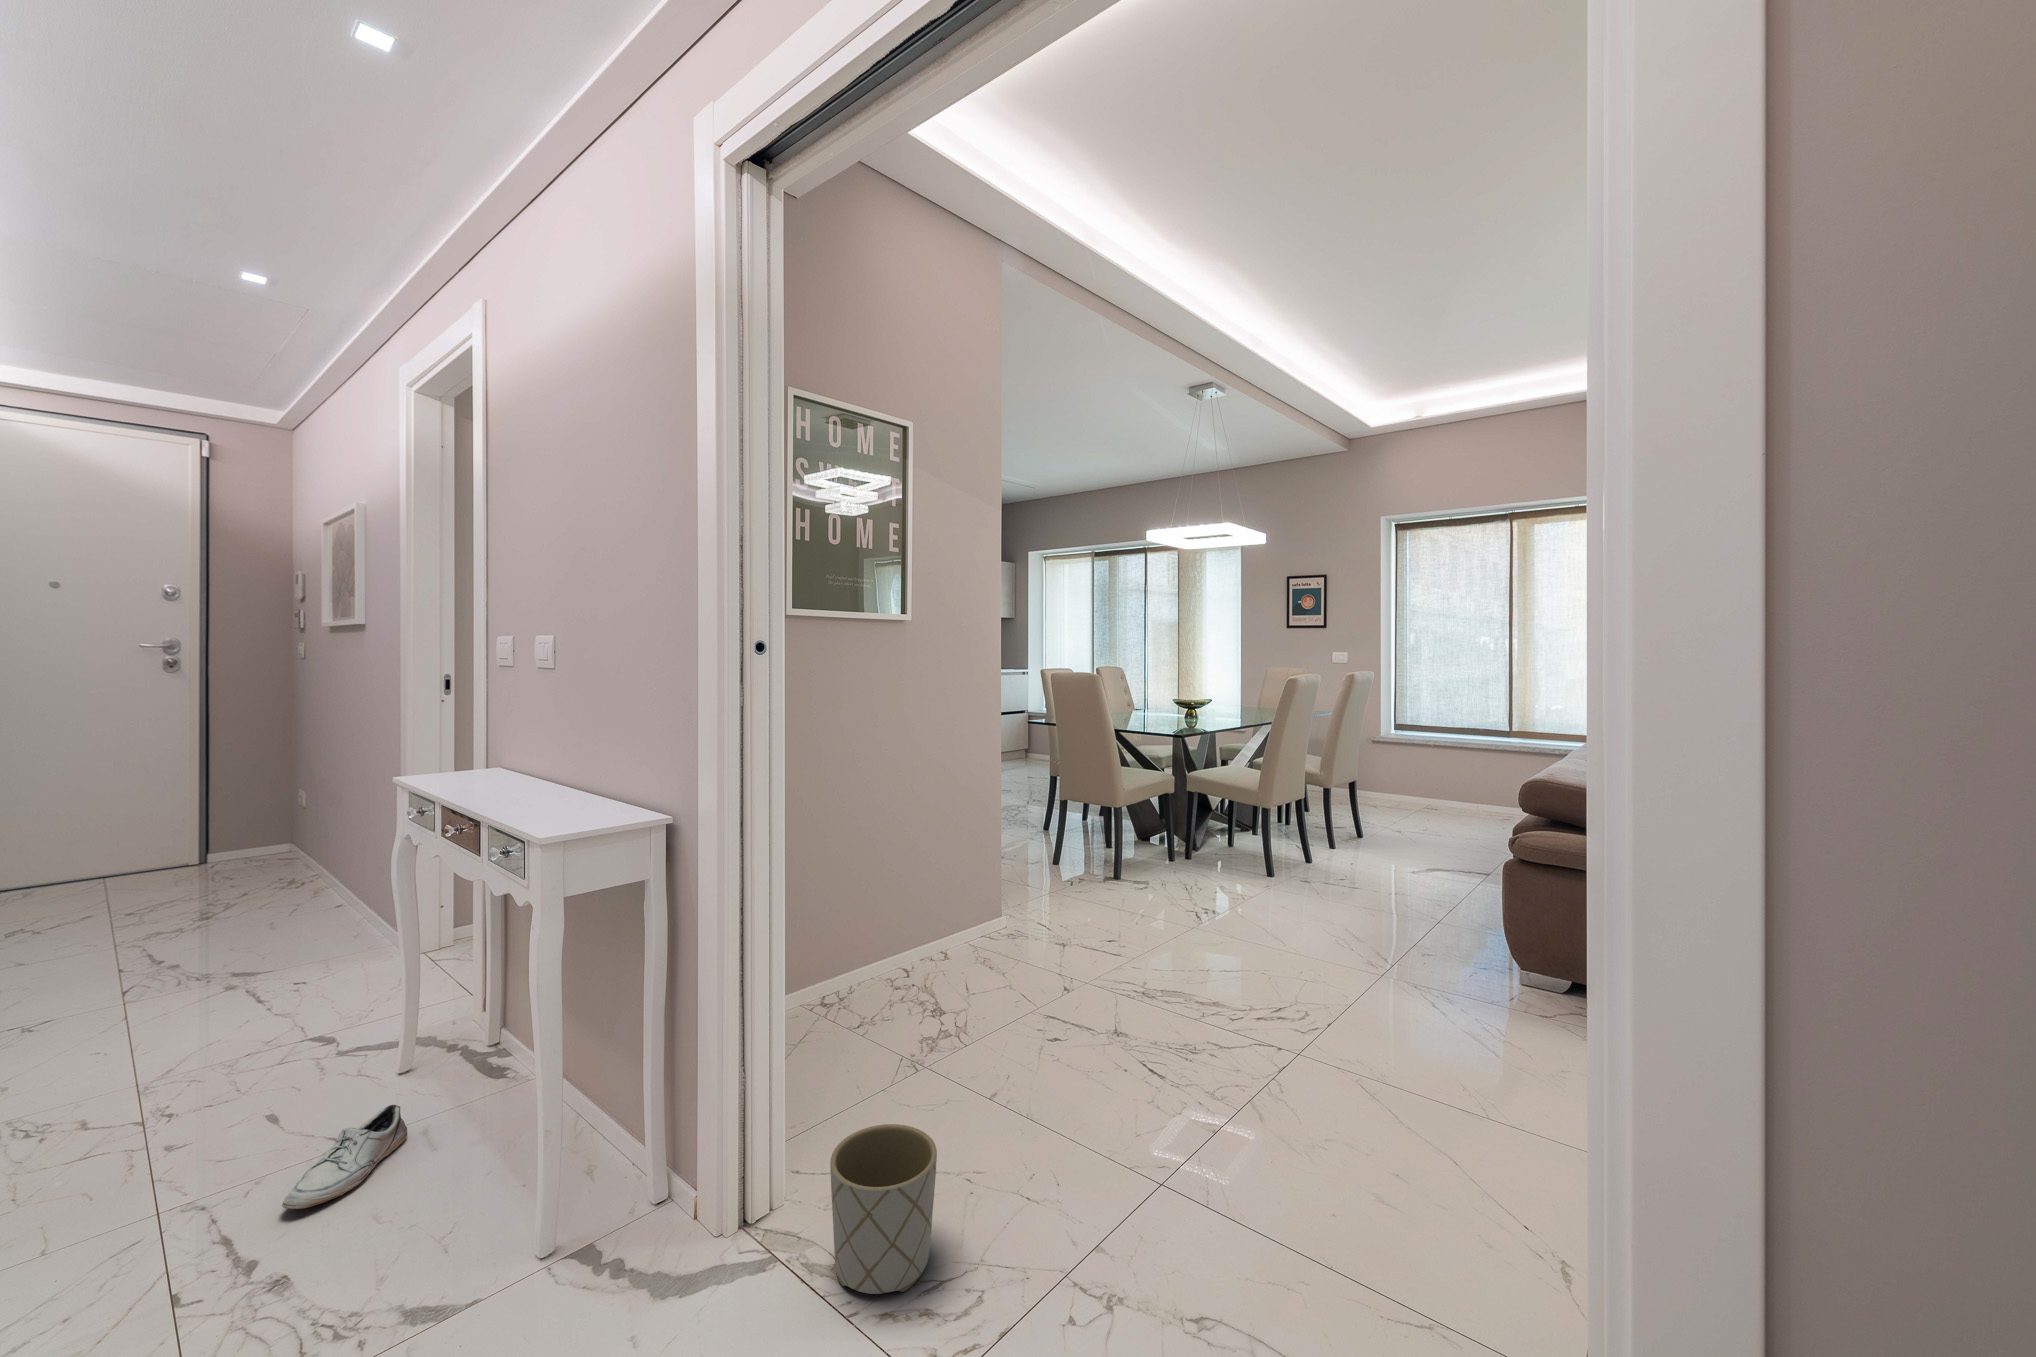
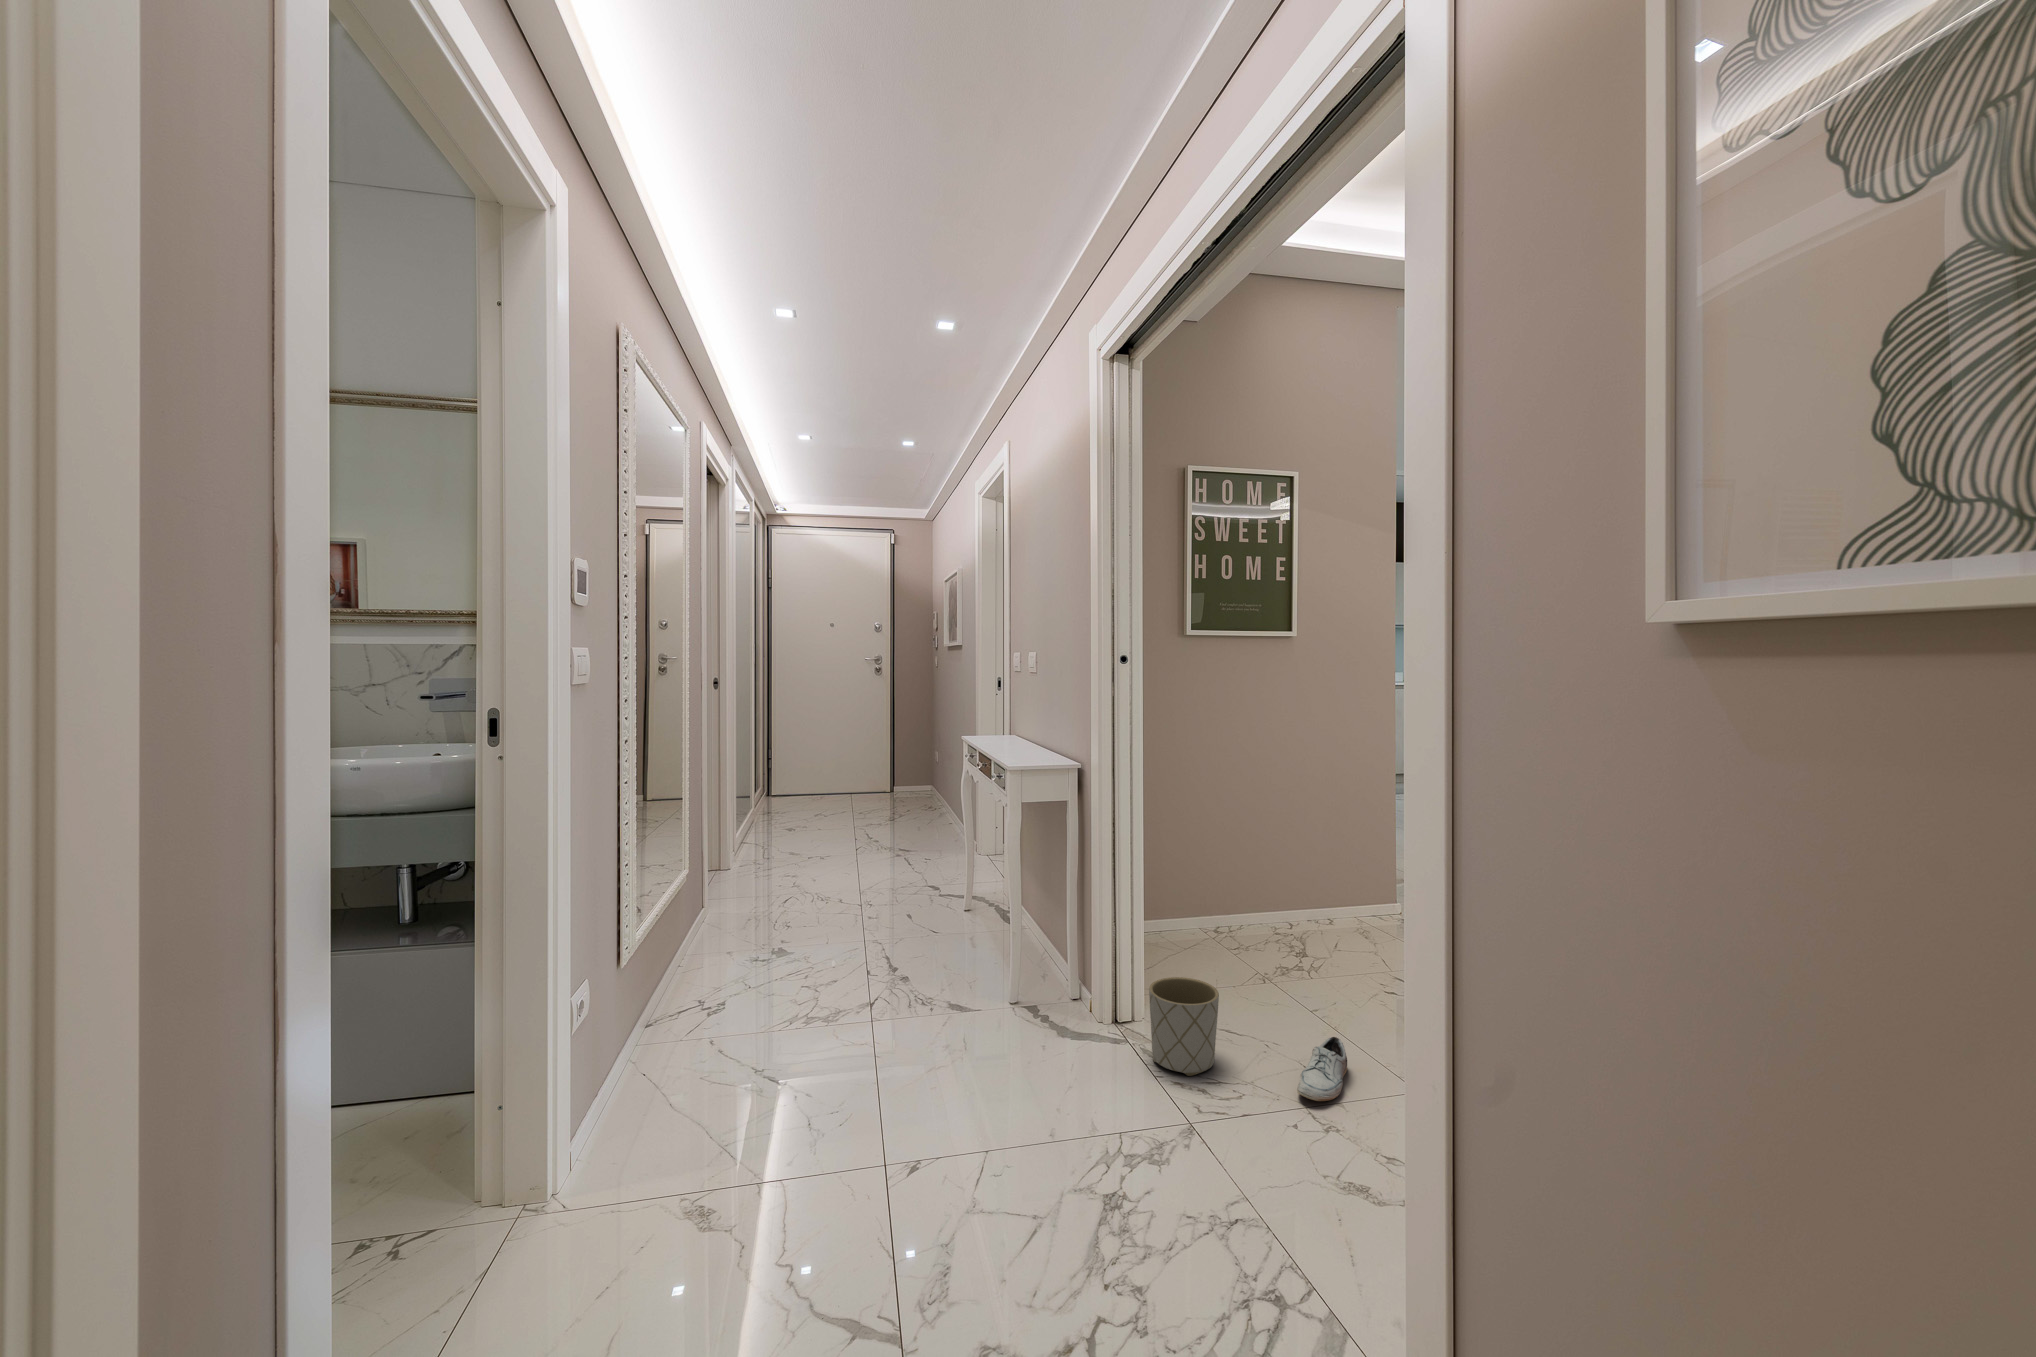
shoe: present [282,1105,408,1209] -> present [1297,1037,1347,1101]

